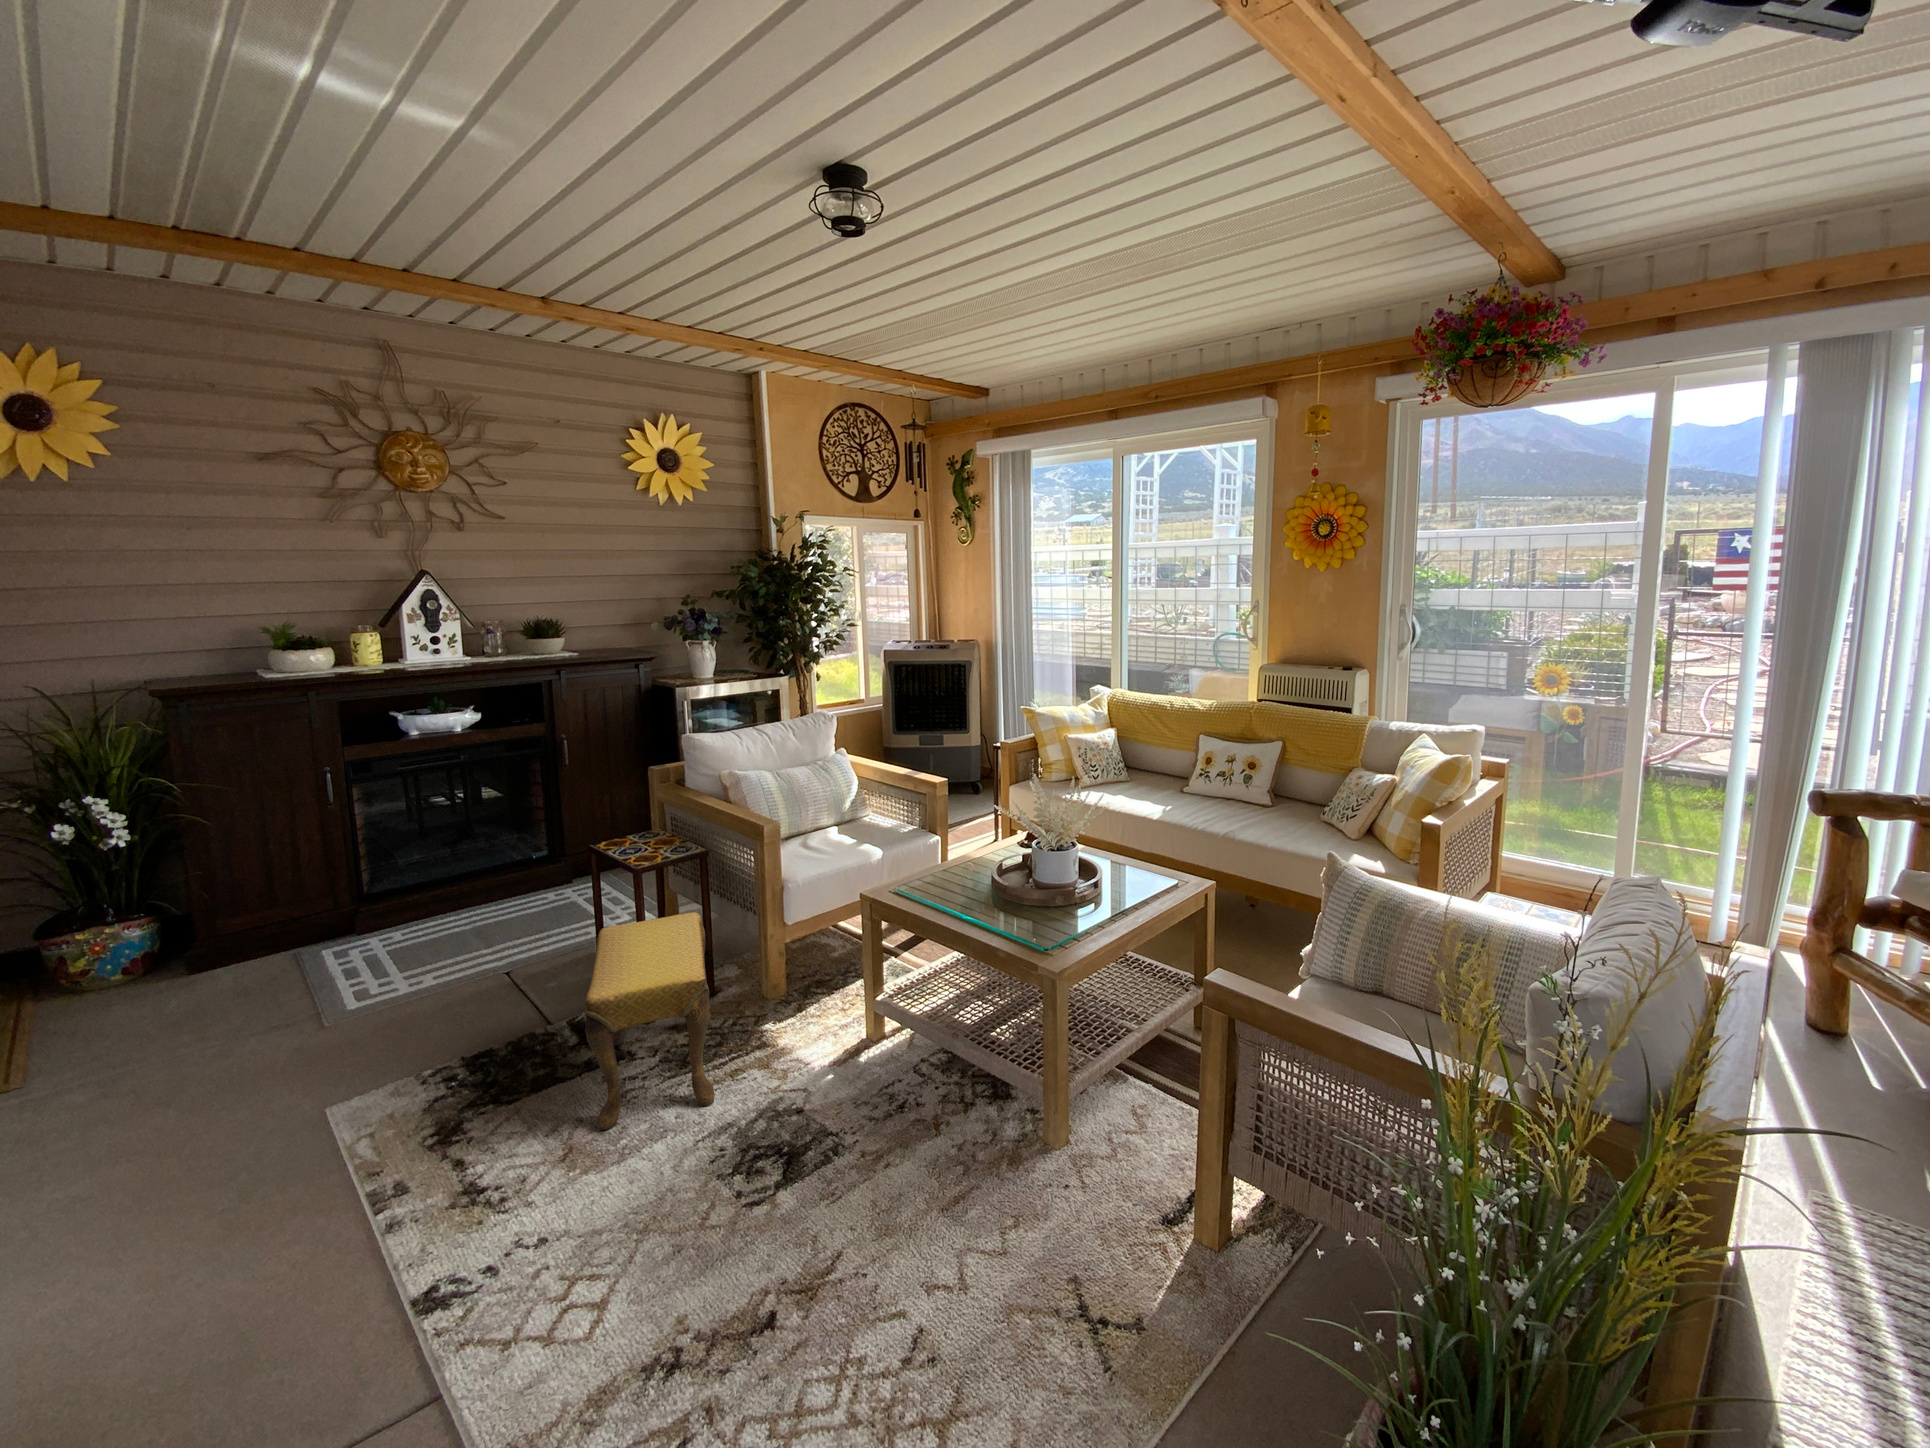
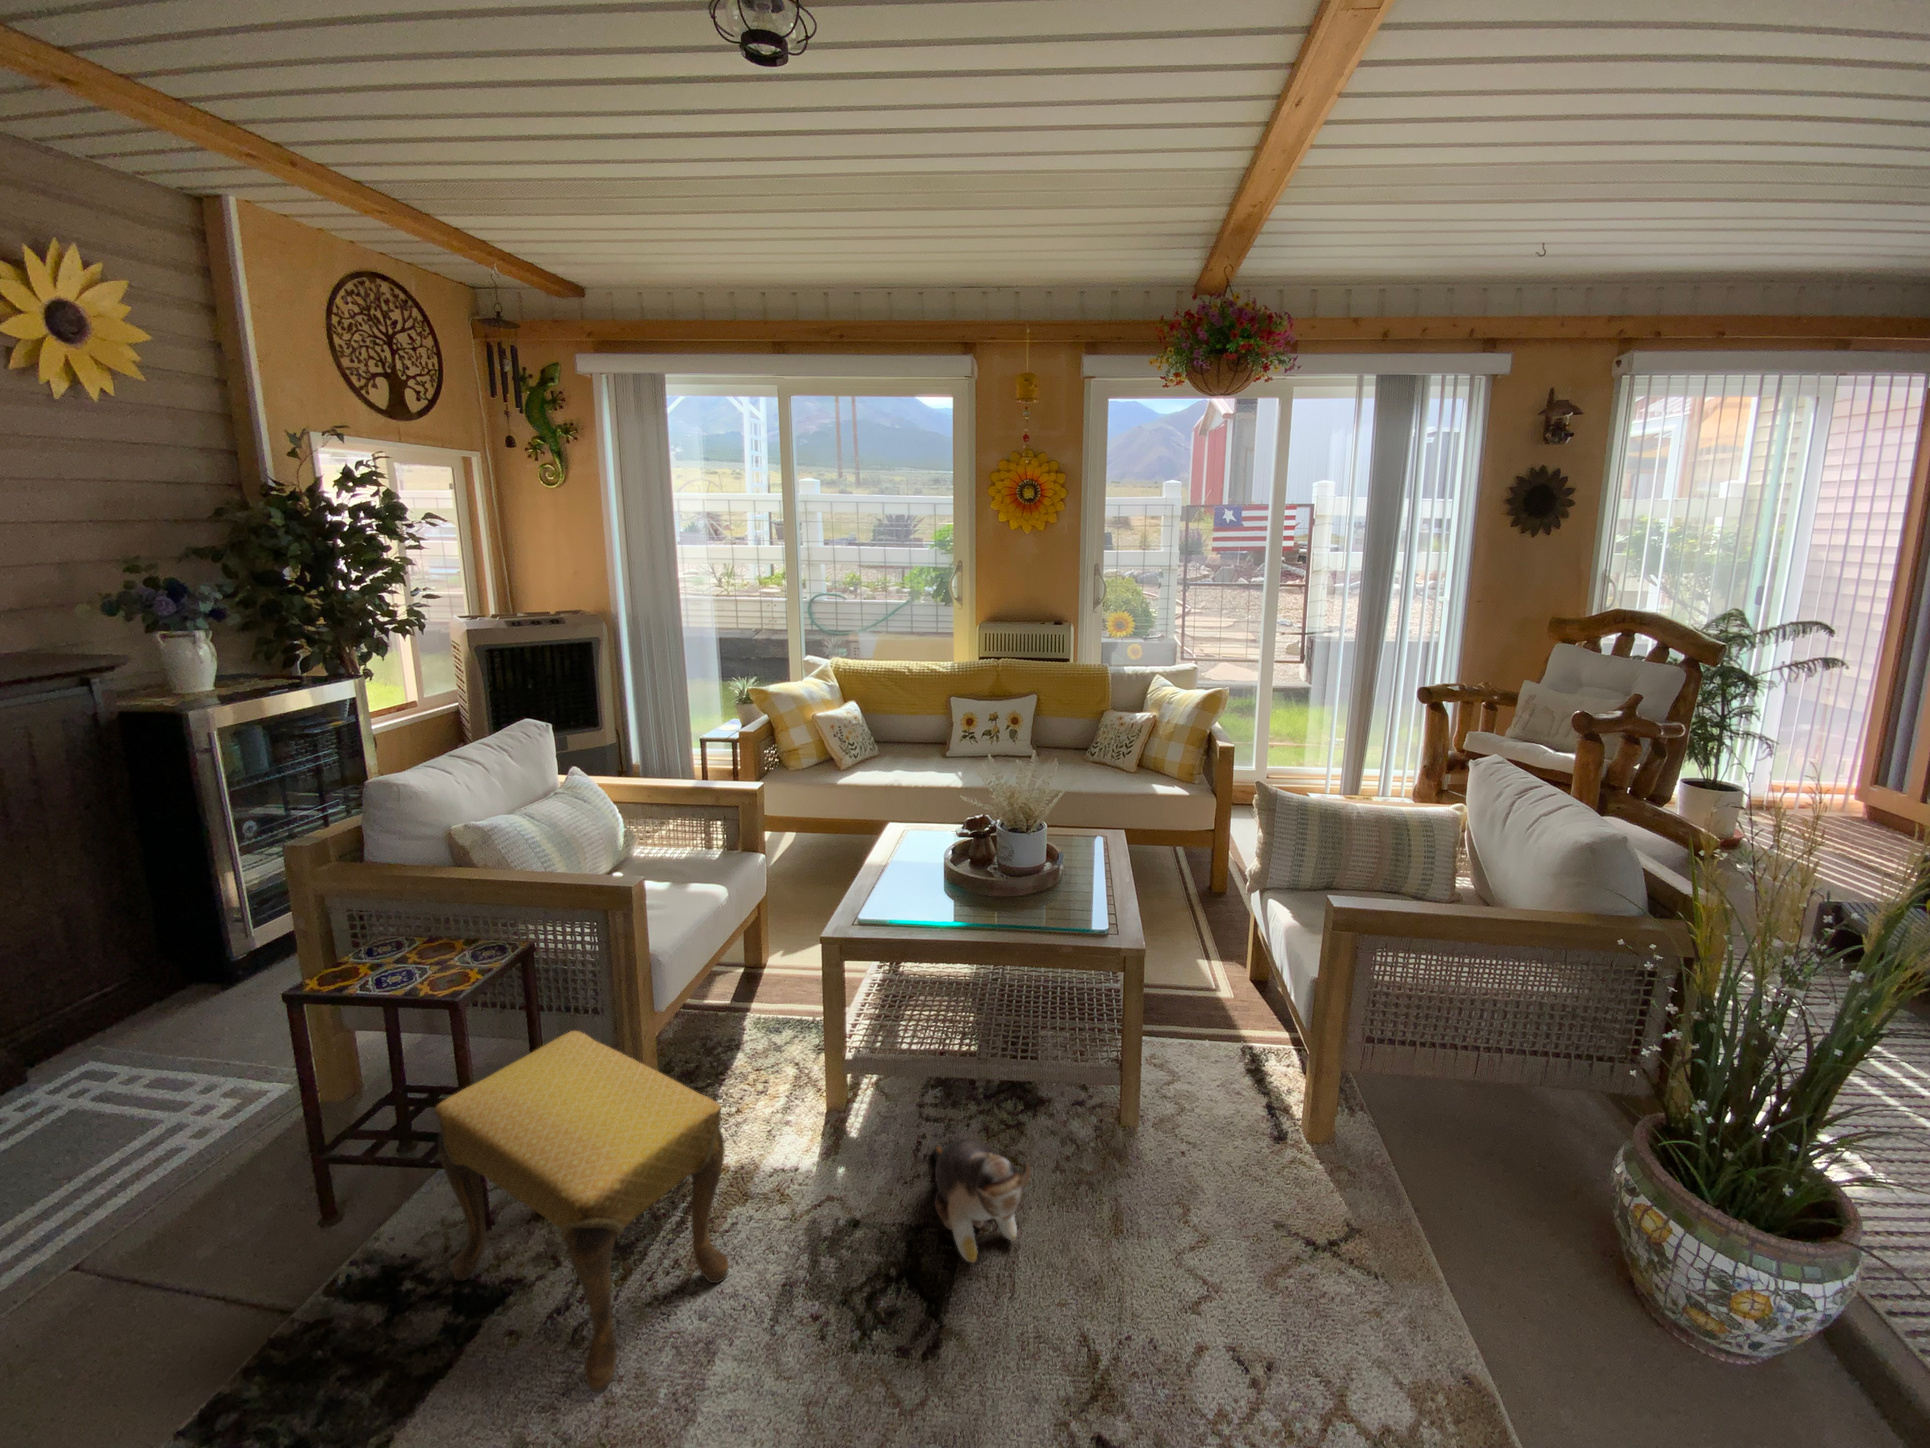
plush toy: none [807,1077,899,1171] -> present [933,1138,1030,1262]

